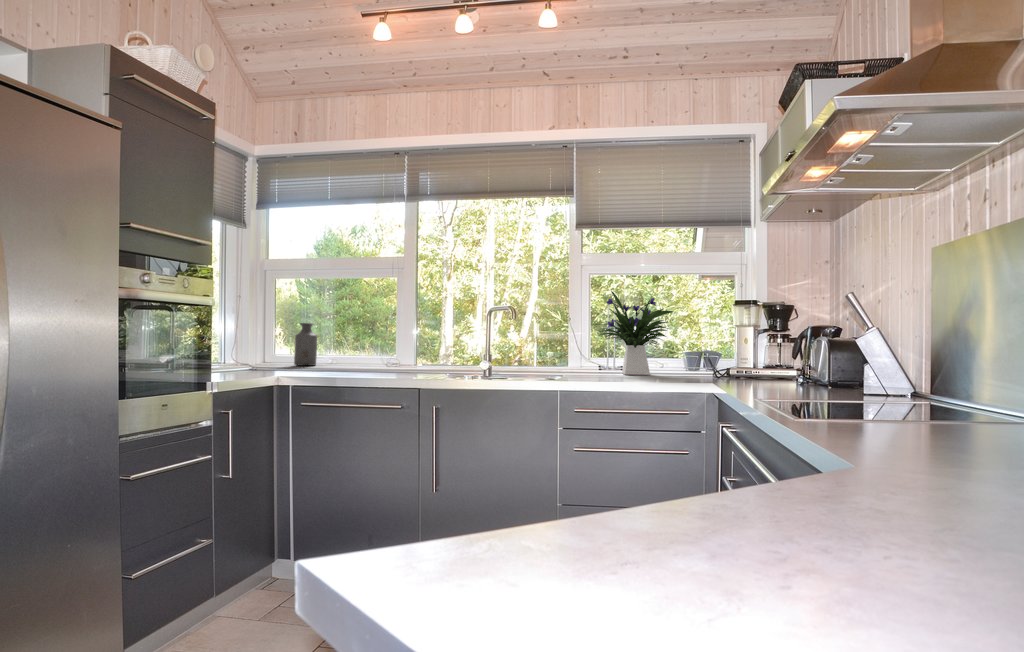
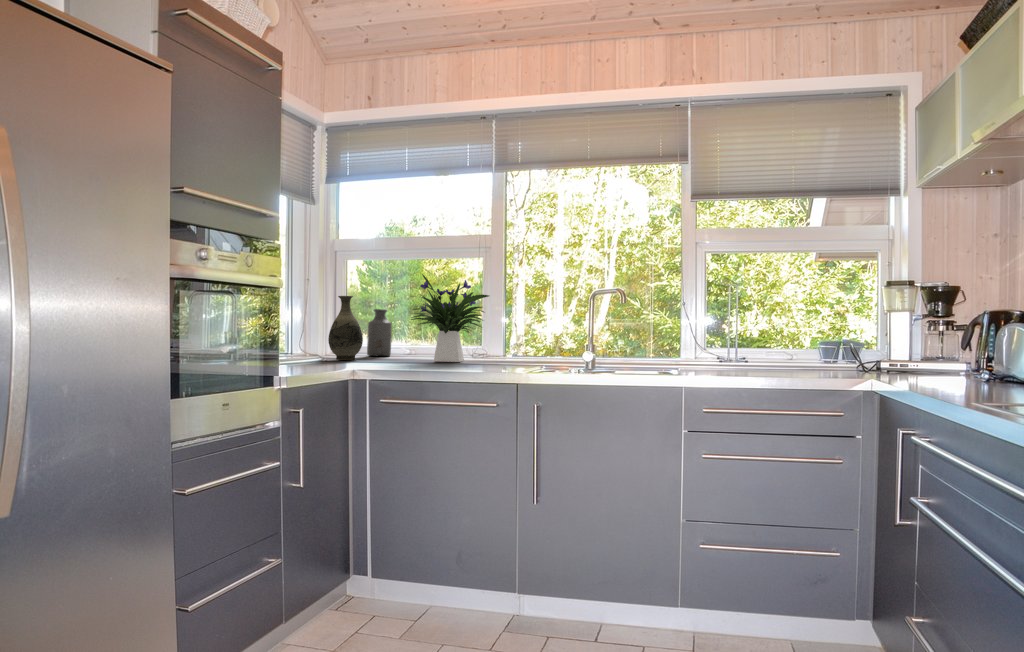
flower arrangement: present [597,291,673,375] -> present [411,274,489,362]
vase: none [258,311,289,369] -> present [328,296,363,360]

